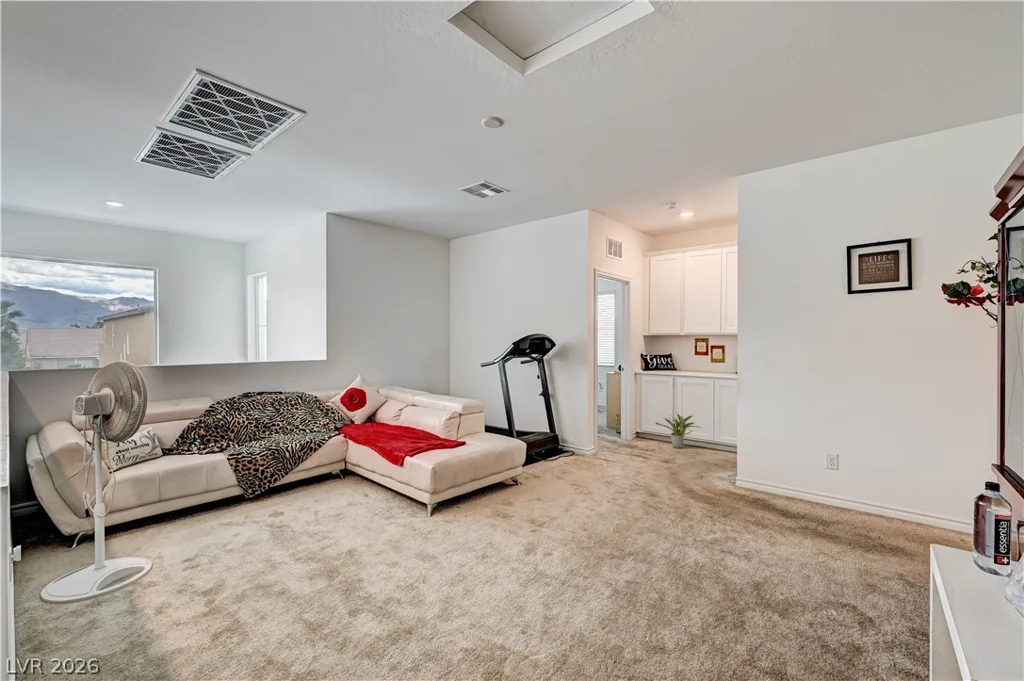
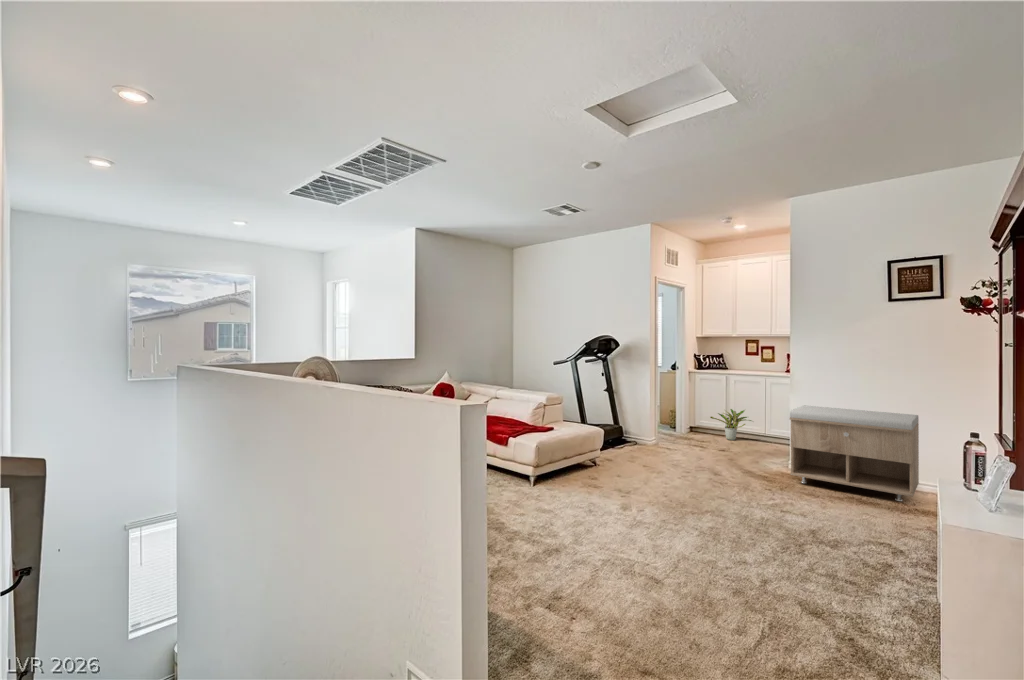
storage bench: none [735,414,883,533] -> present [789,405,919,501]

